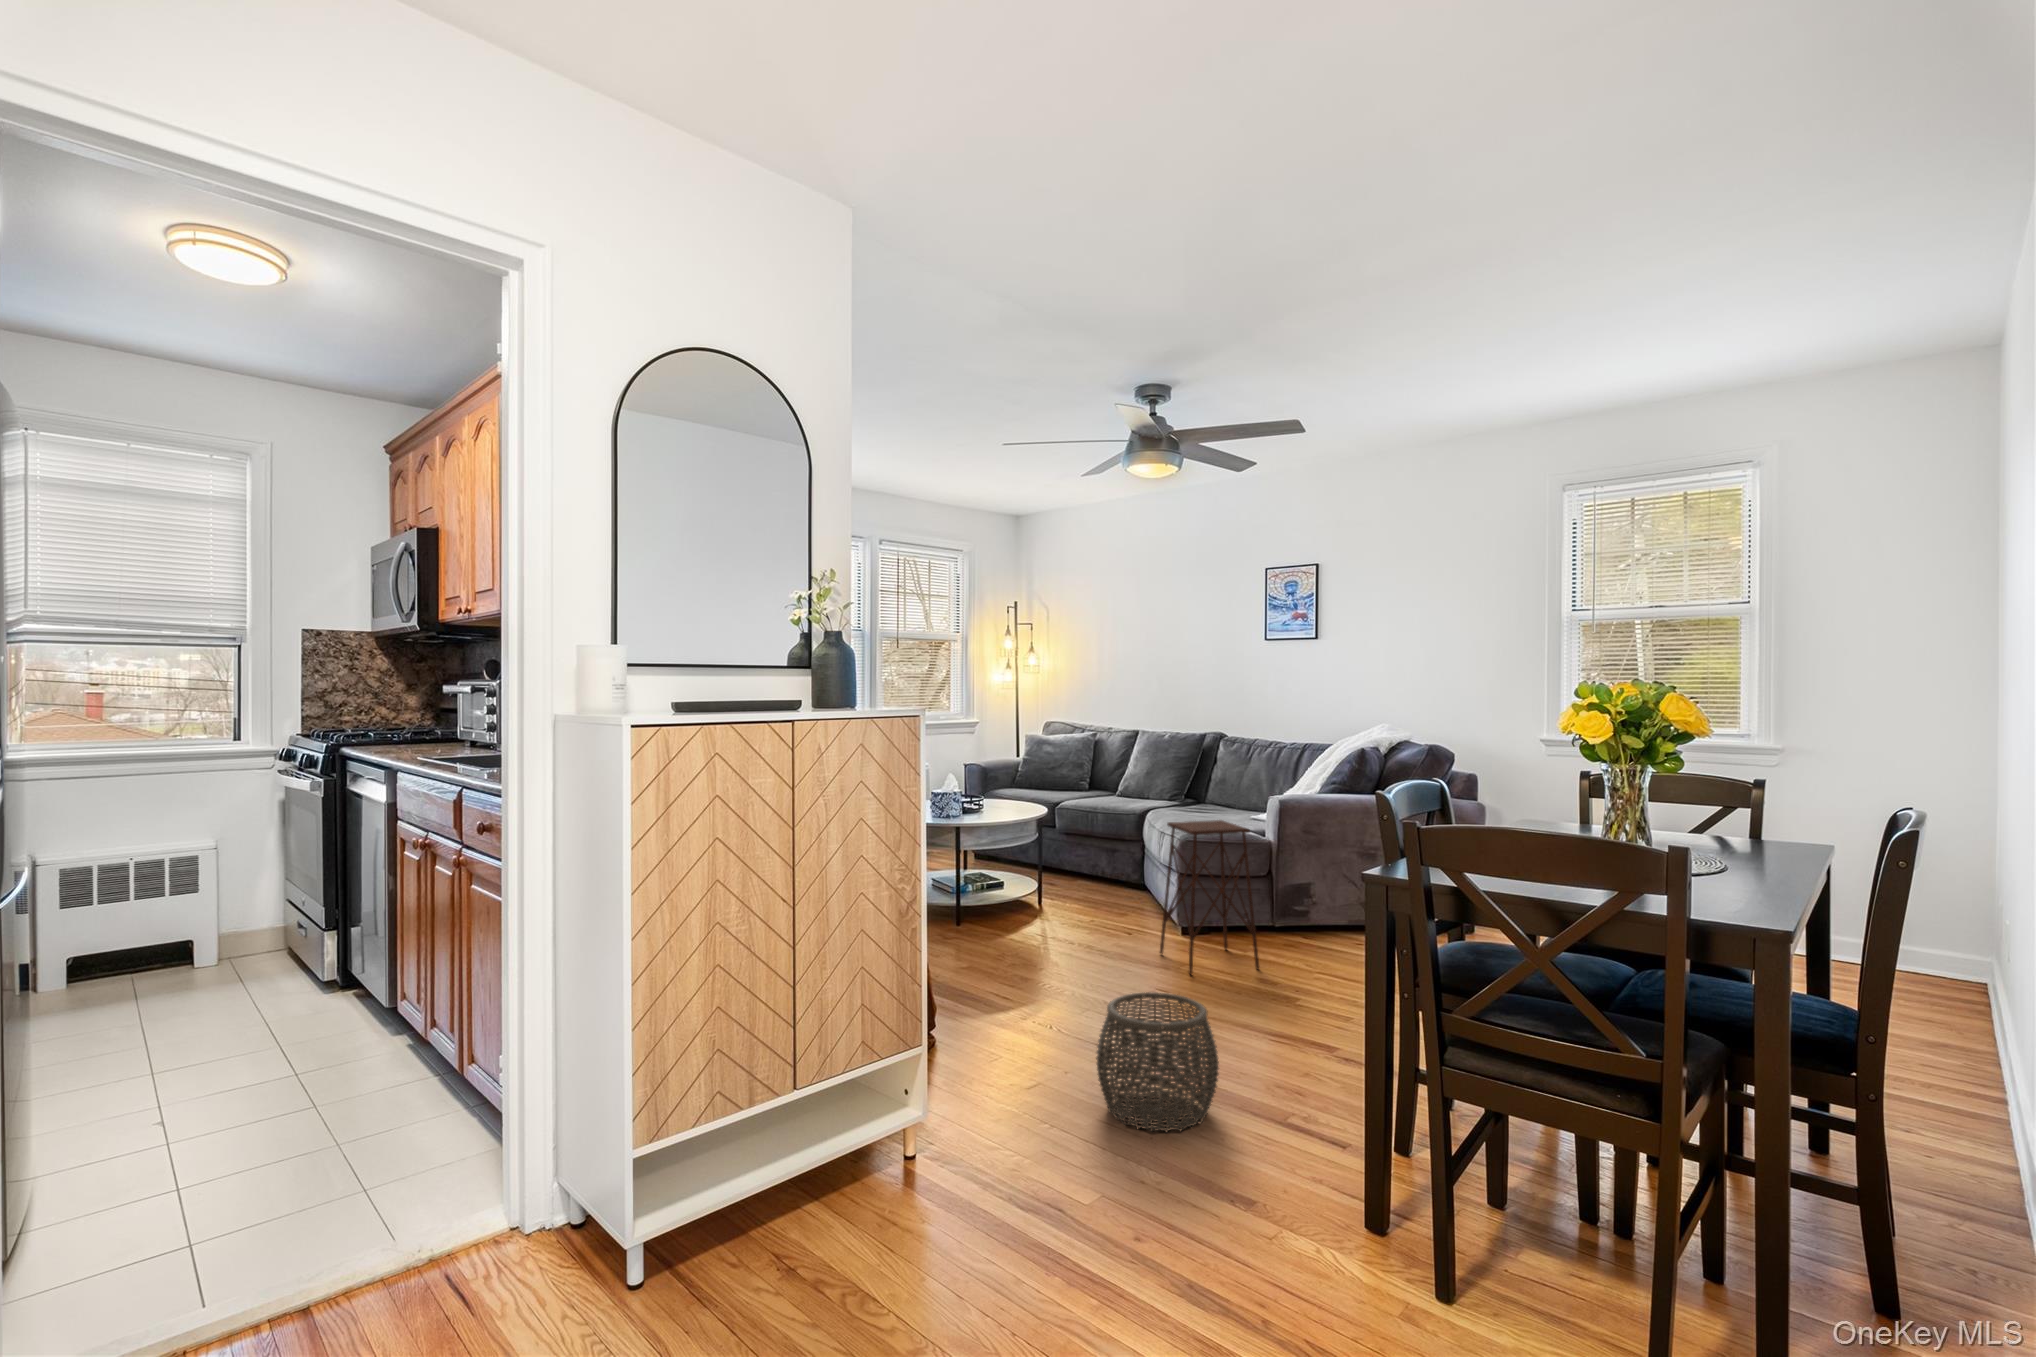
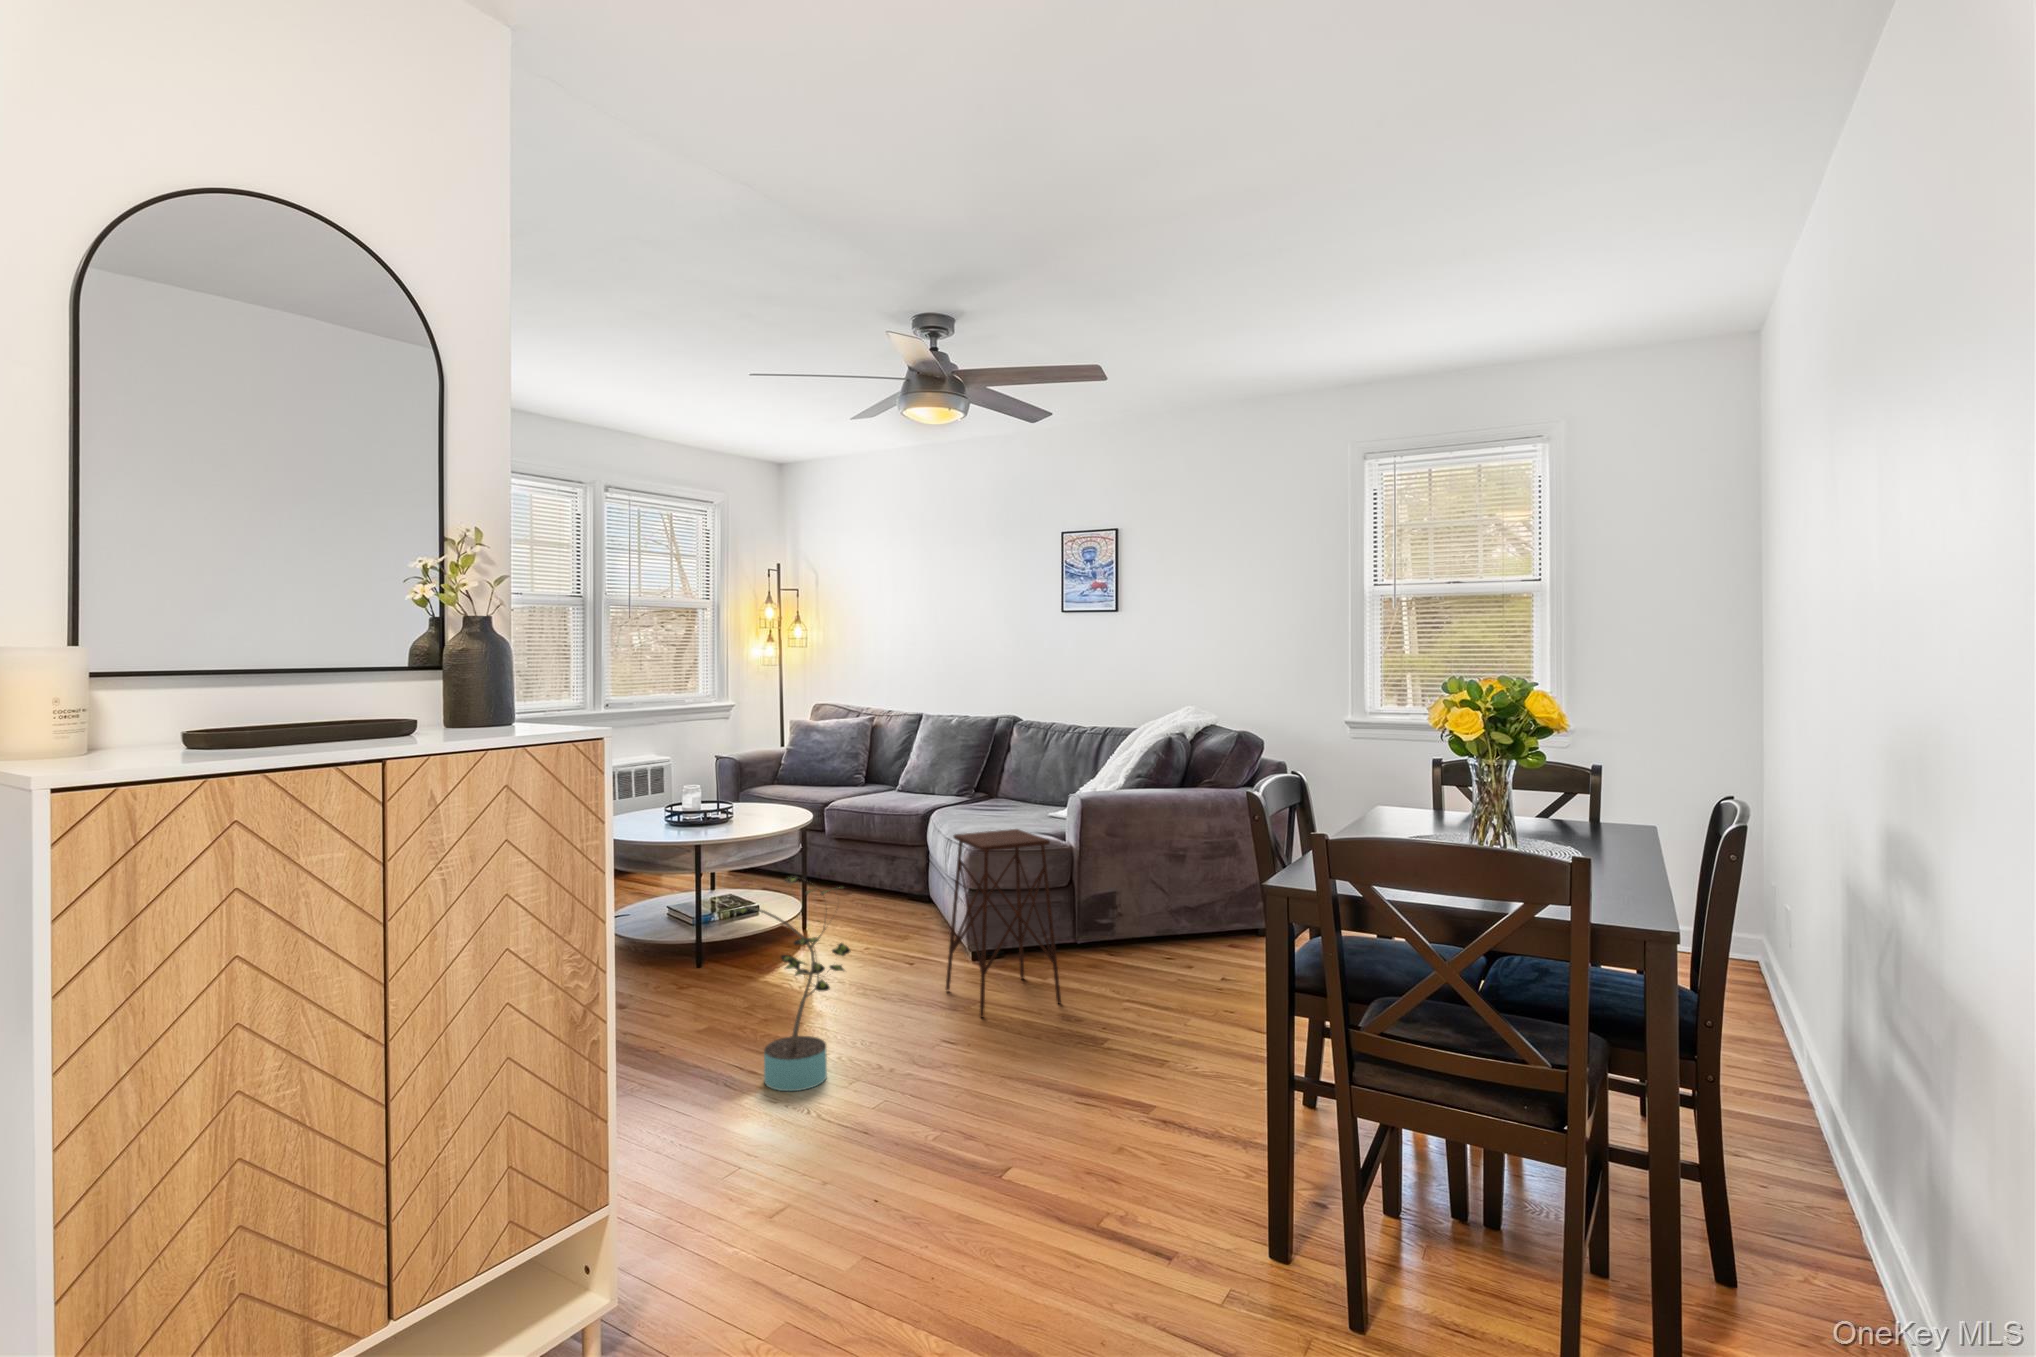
potted plant: none [992,844,1084,1015] -> present [733,876,851,1091]
woven basket: present [1096,992,1219,1132] -> none [862,1072,1018,1261]

